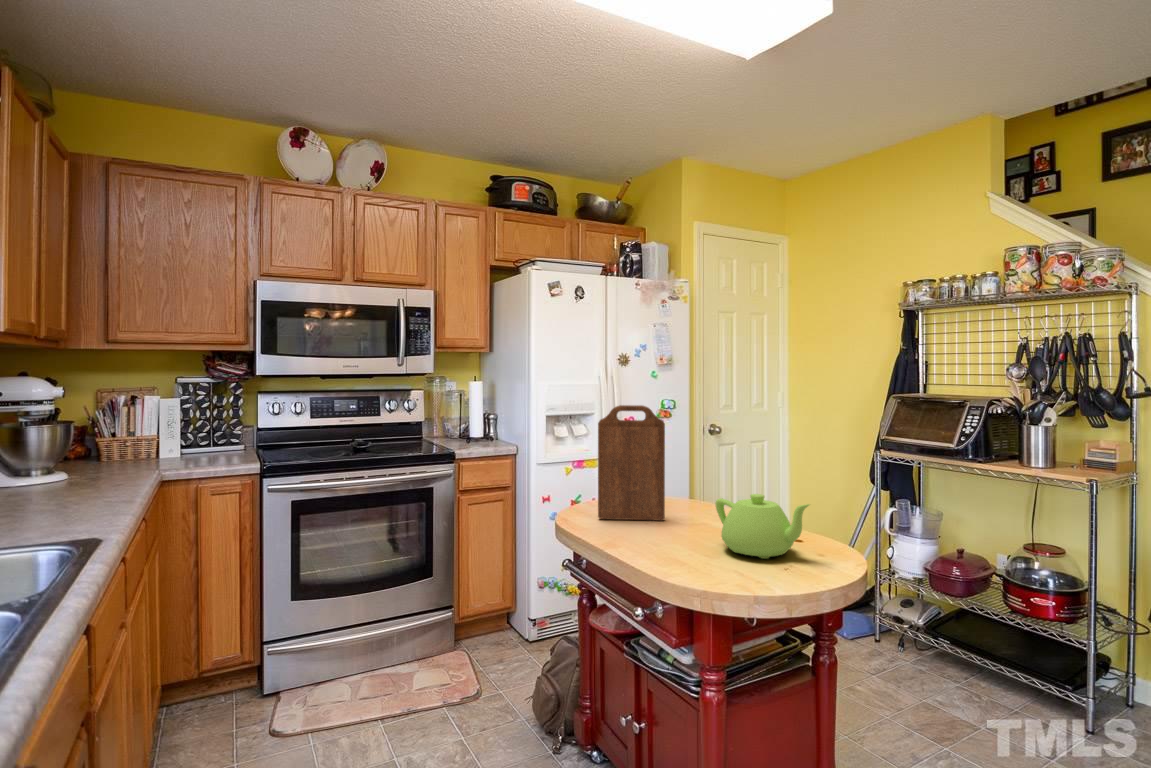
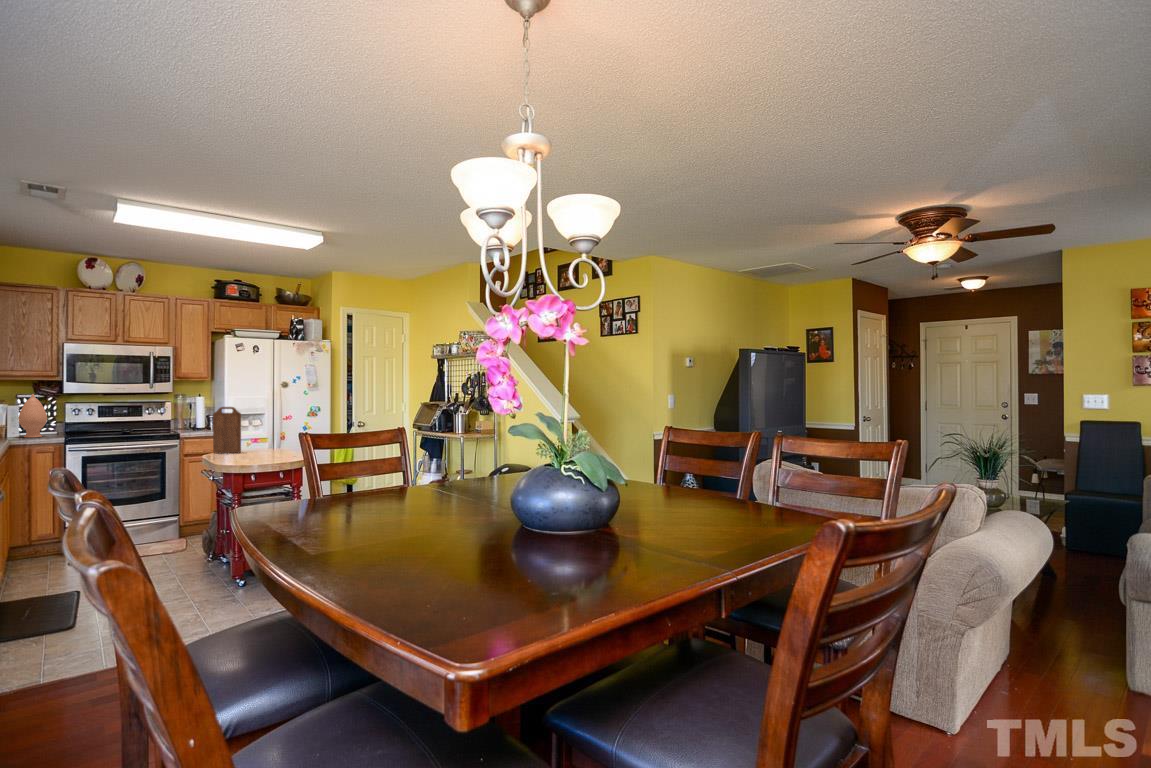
vase: none [178,375,229,463] -> present [19,394,47,438]
teapot: present [715,494,809,559] -> none [239,437,266,458]

